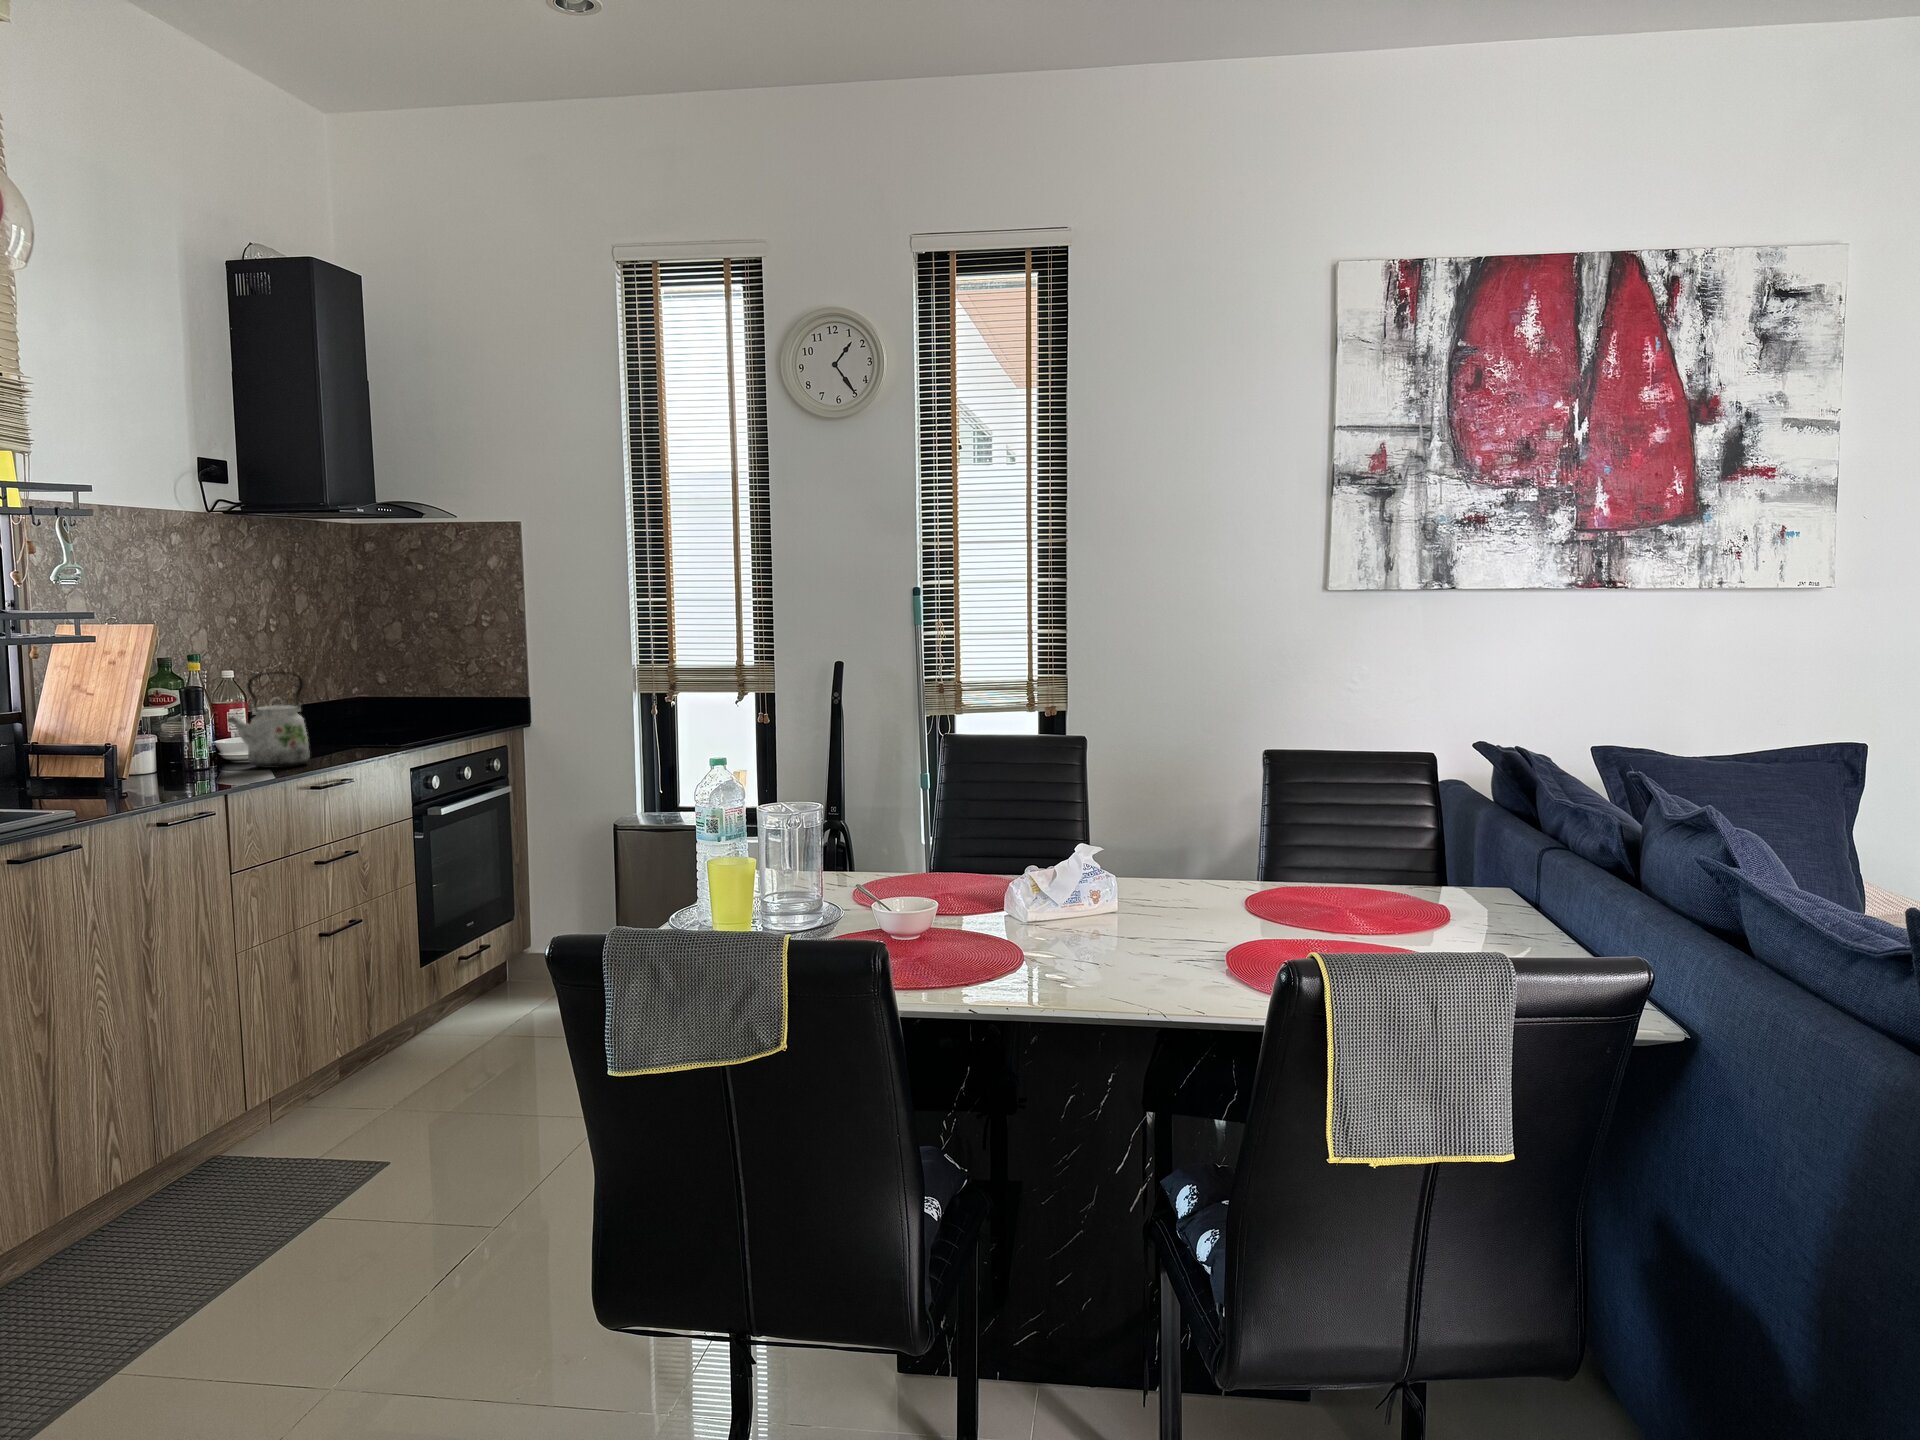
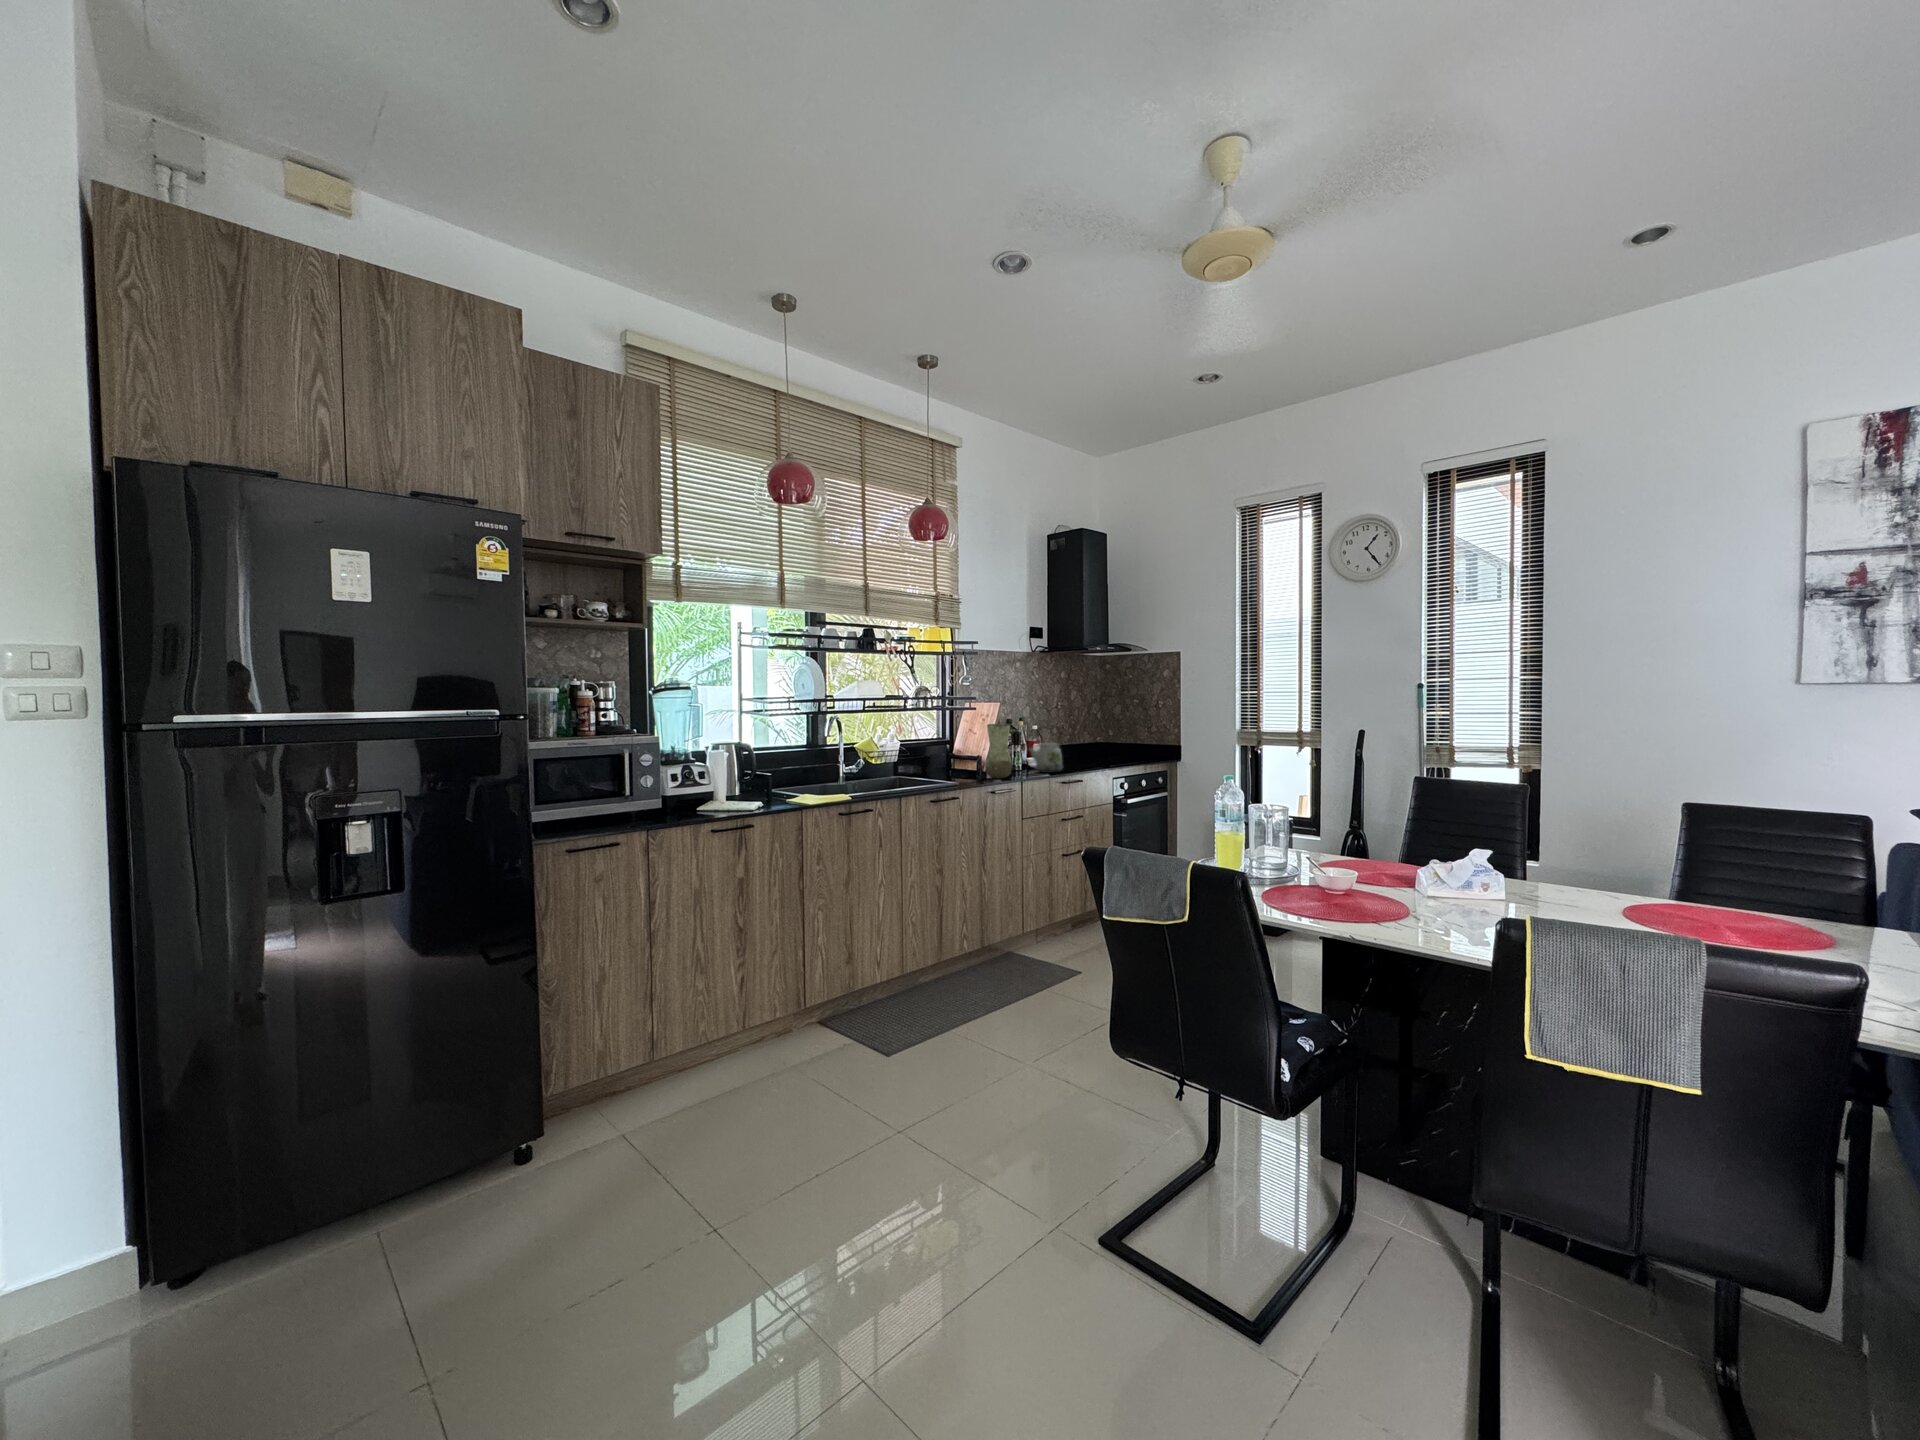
vase: none [132,669,198,789] -> present [986,724,1012,779]

